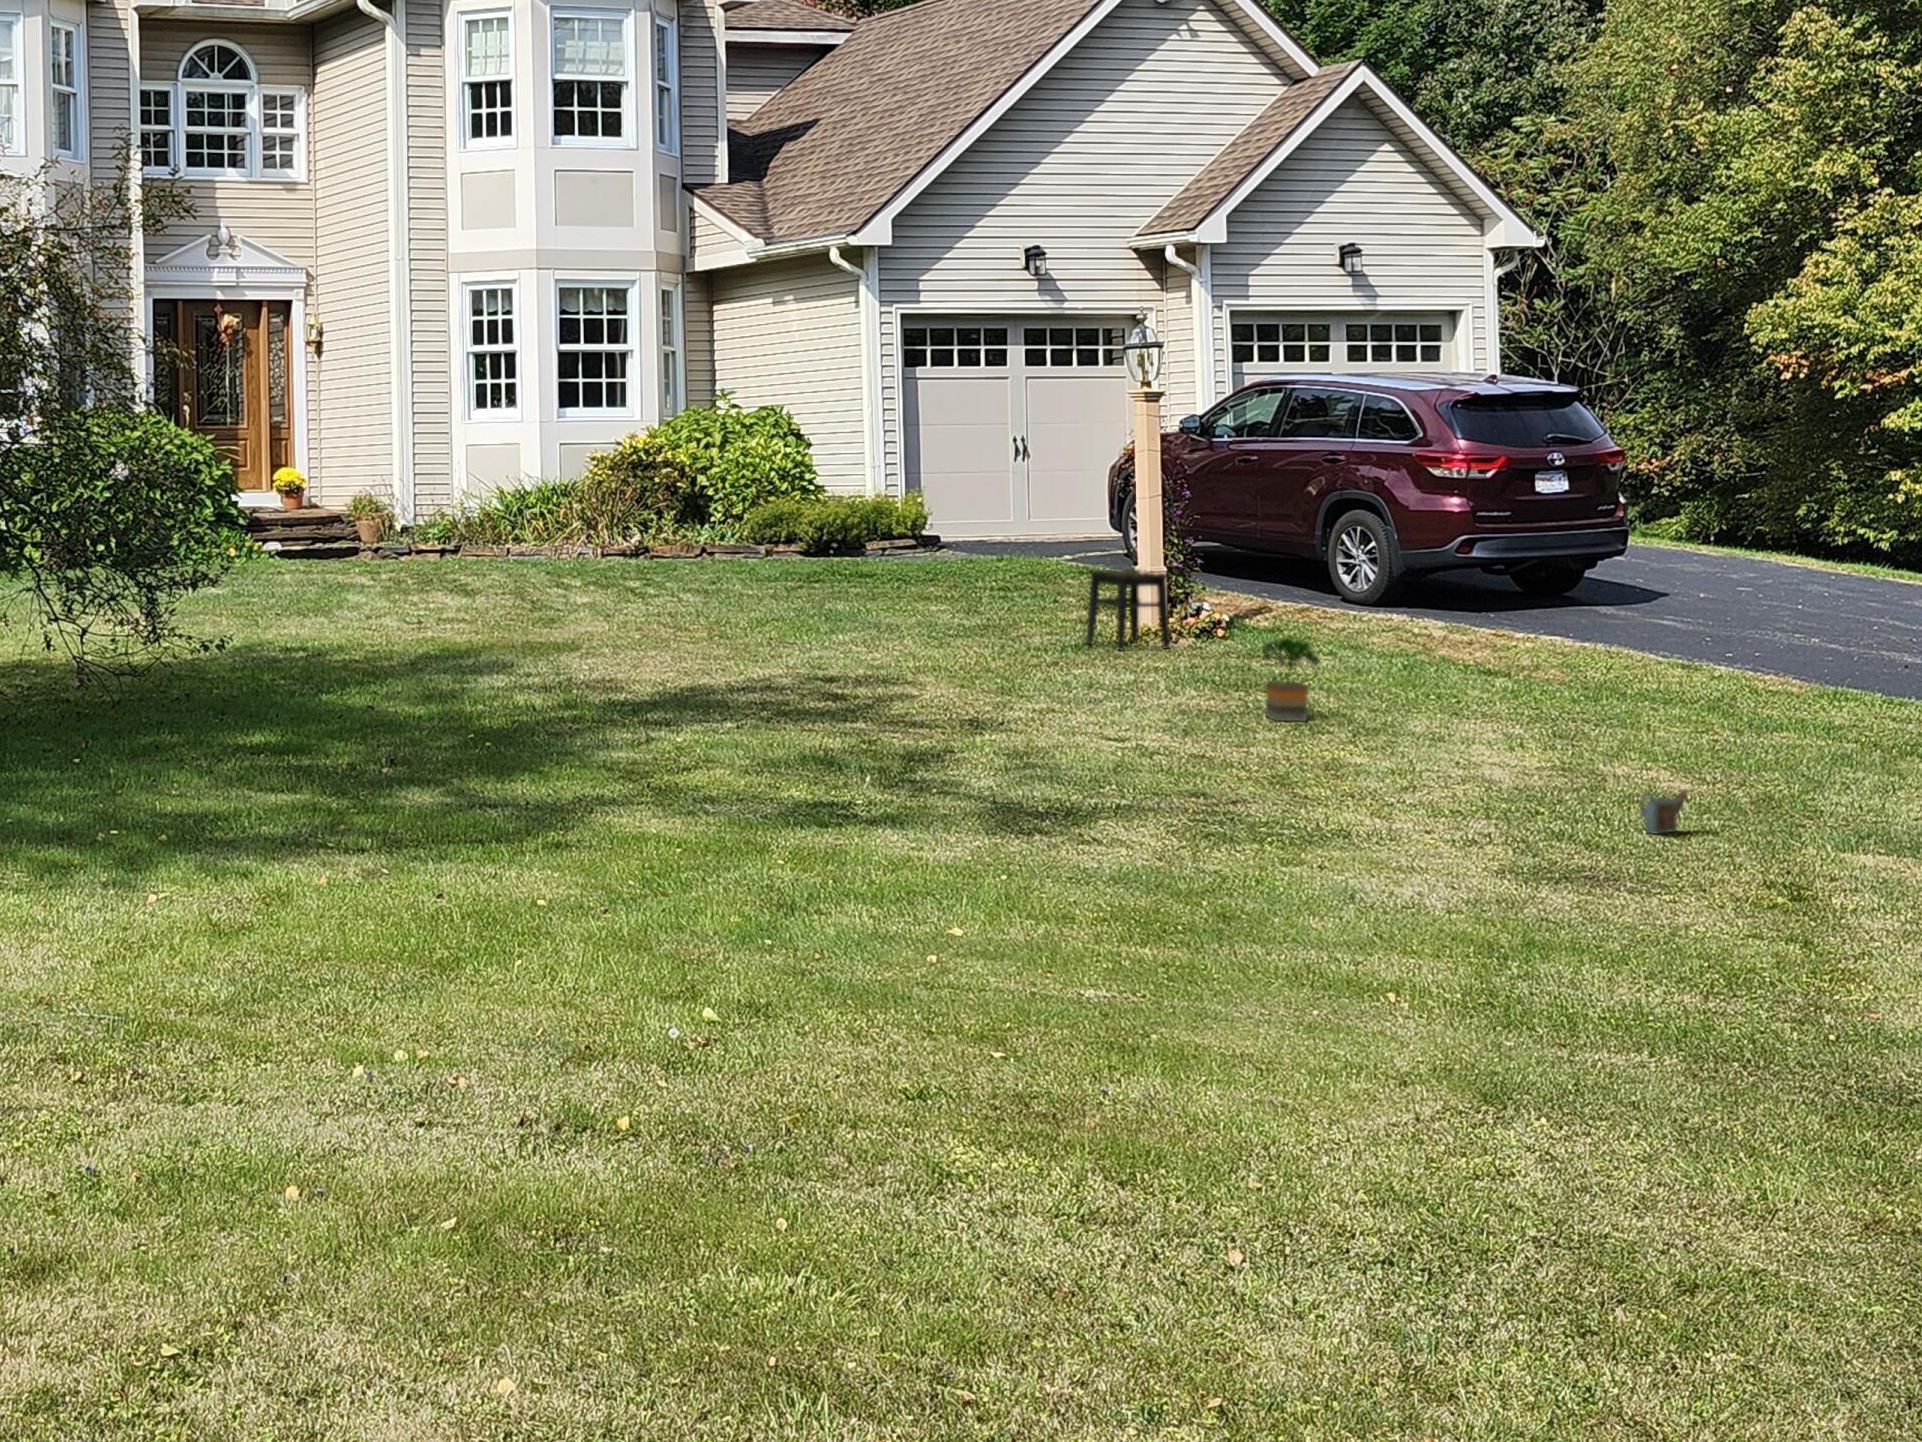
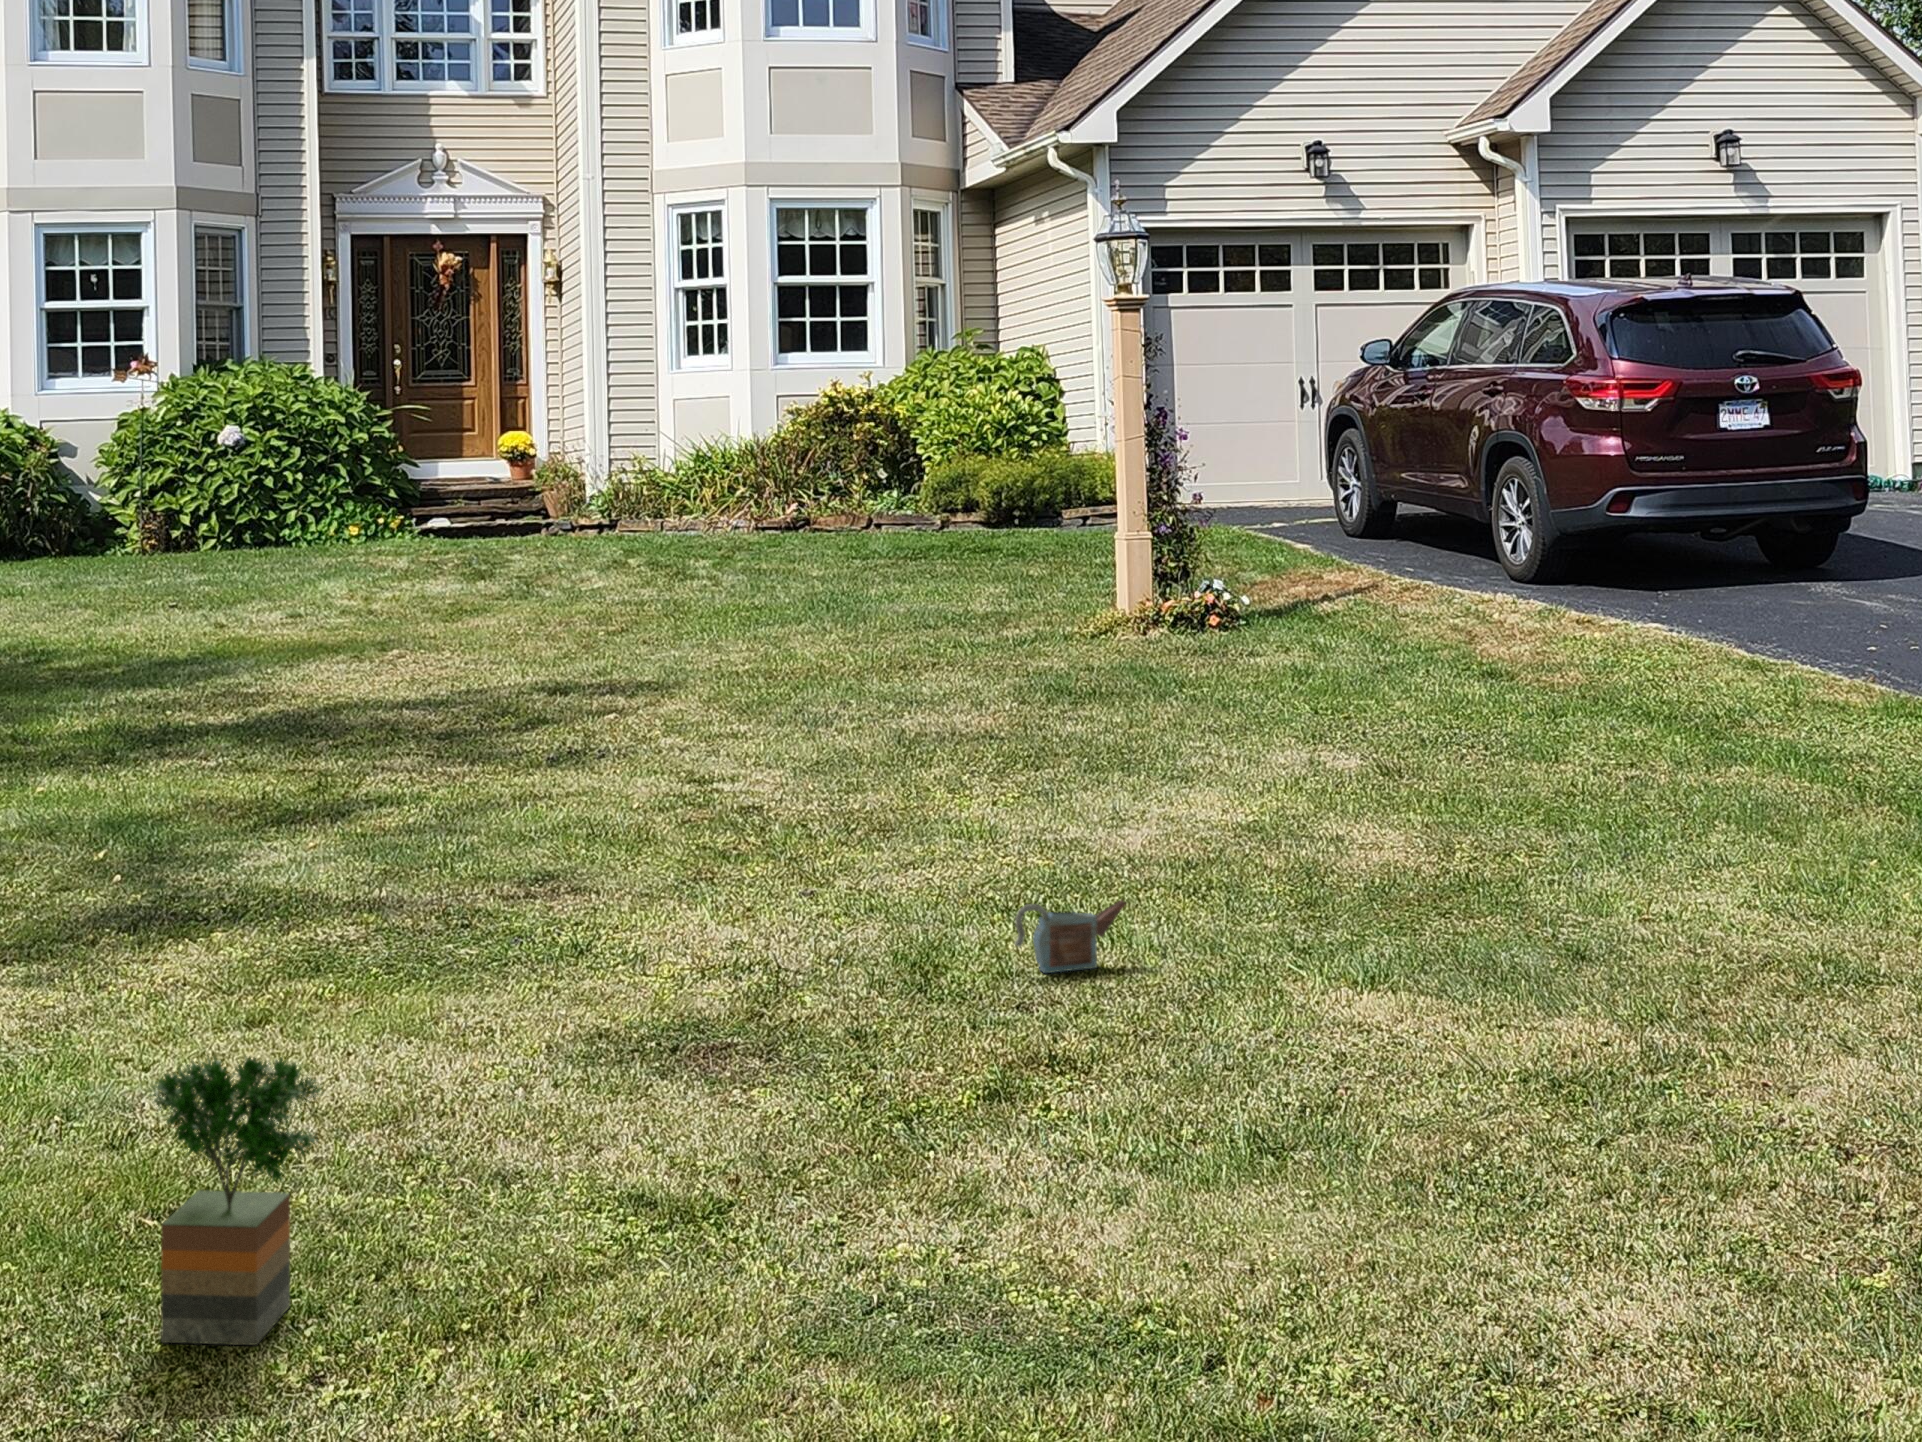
side table: present [1086,570,1170,650] -> none [1043,536,1138,644]
potted tree: present [1262,639,1321,721] -> present [151,1057,321,1345]

